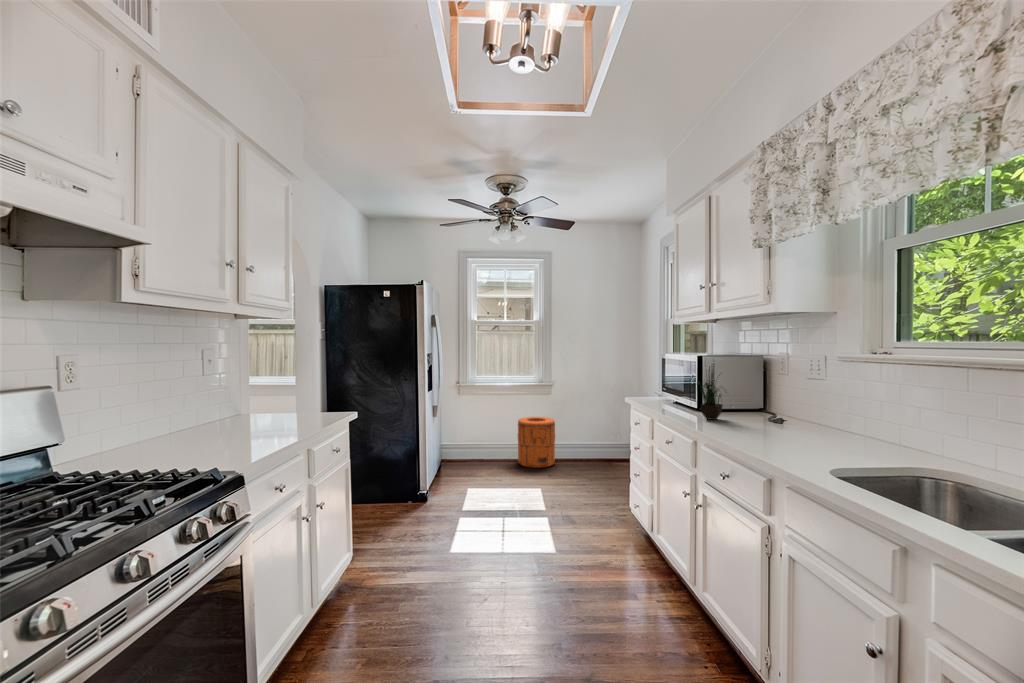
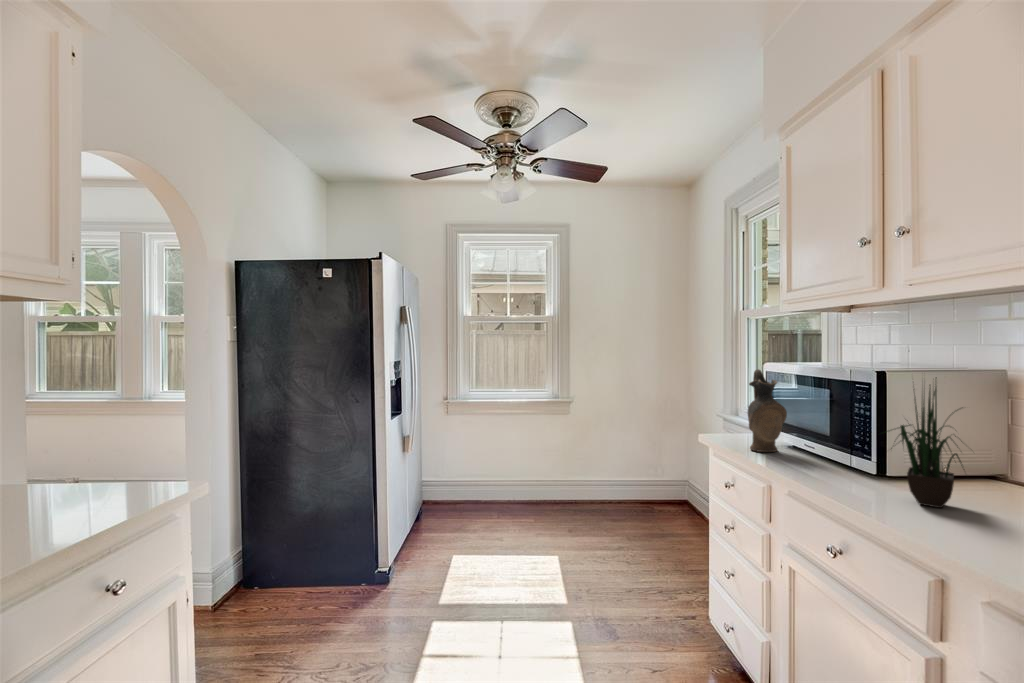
ceramic pitcher: none [650,357,670,405] -> present [748,369,787,452]
trash can: present [518,417,555,468] -> none [524,446,575,518]

